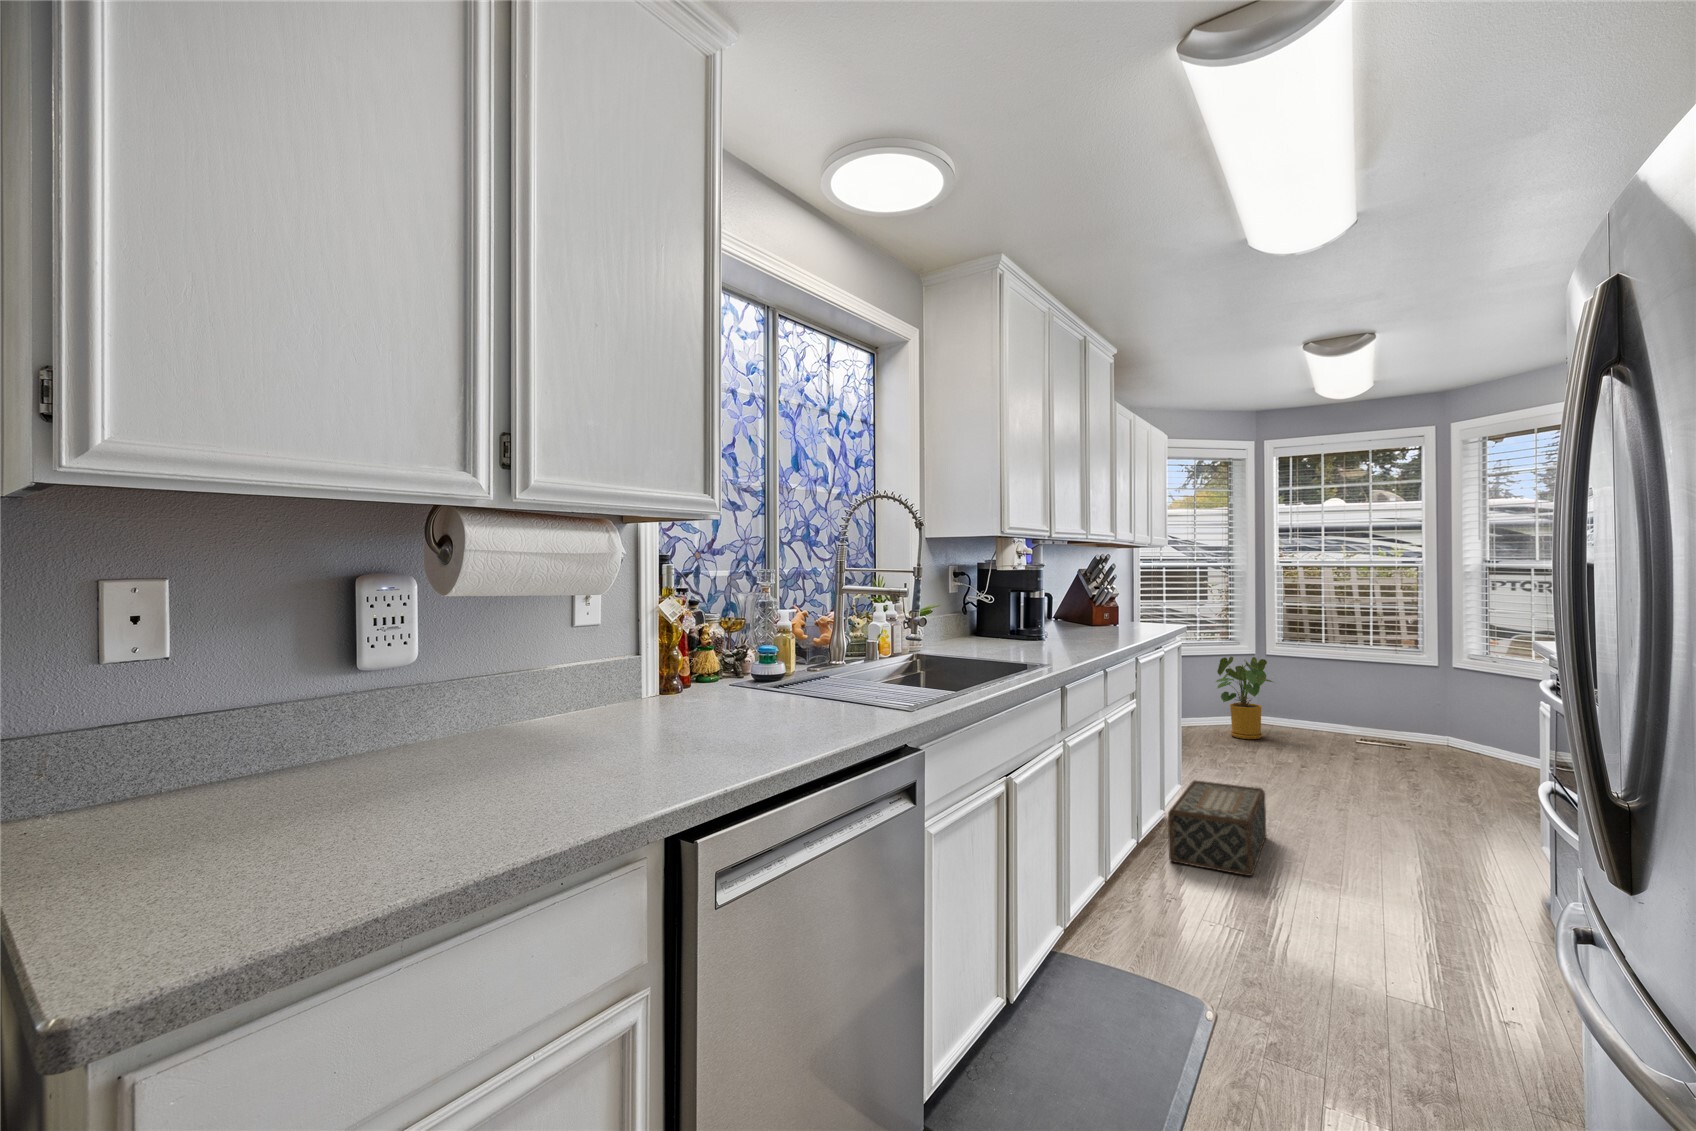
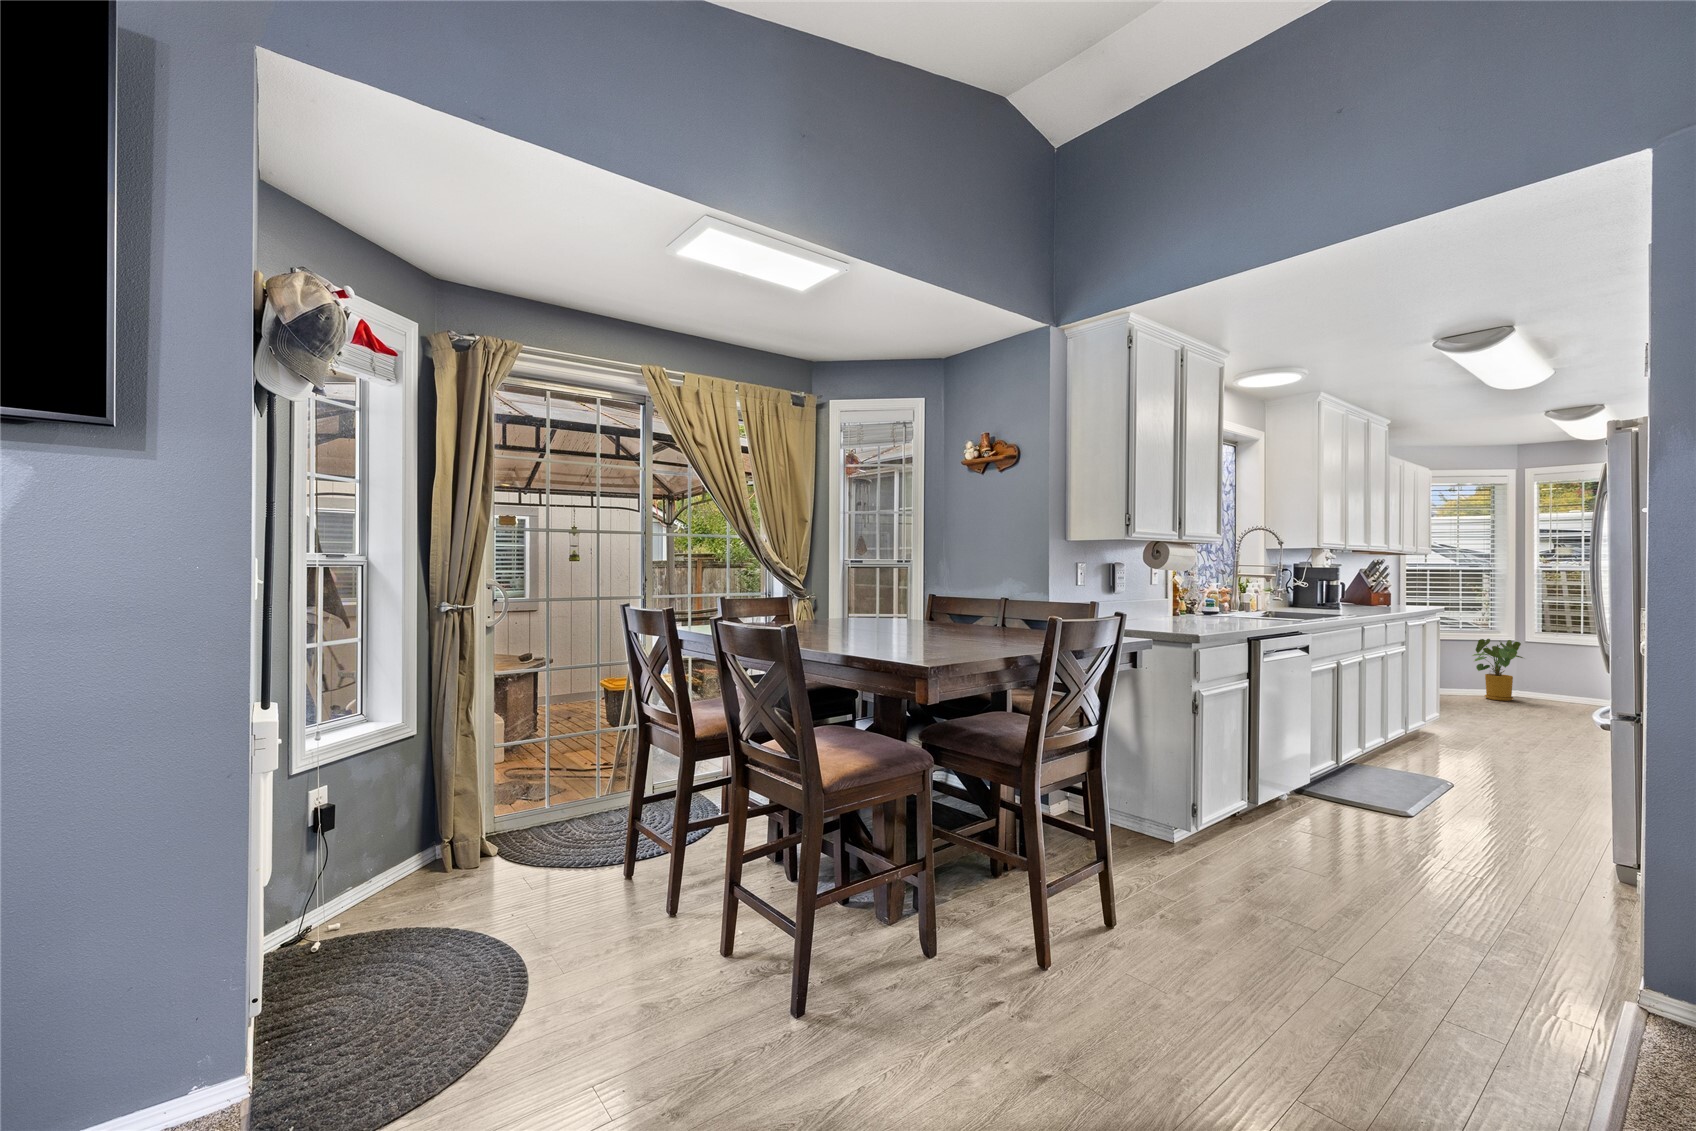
woven basket: present [1168,780,1266,876] -> none [1421,705,1494,751]

